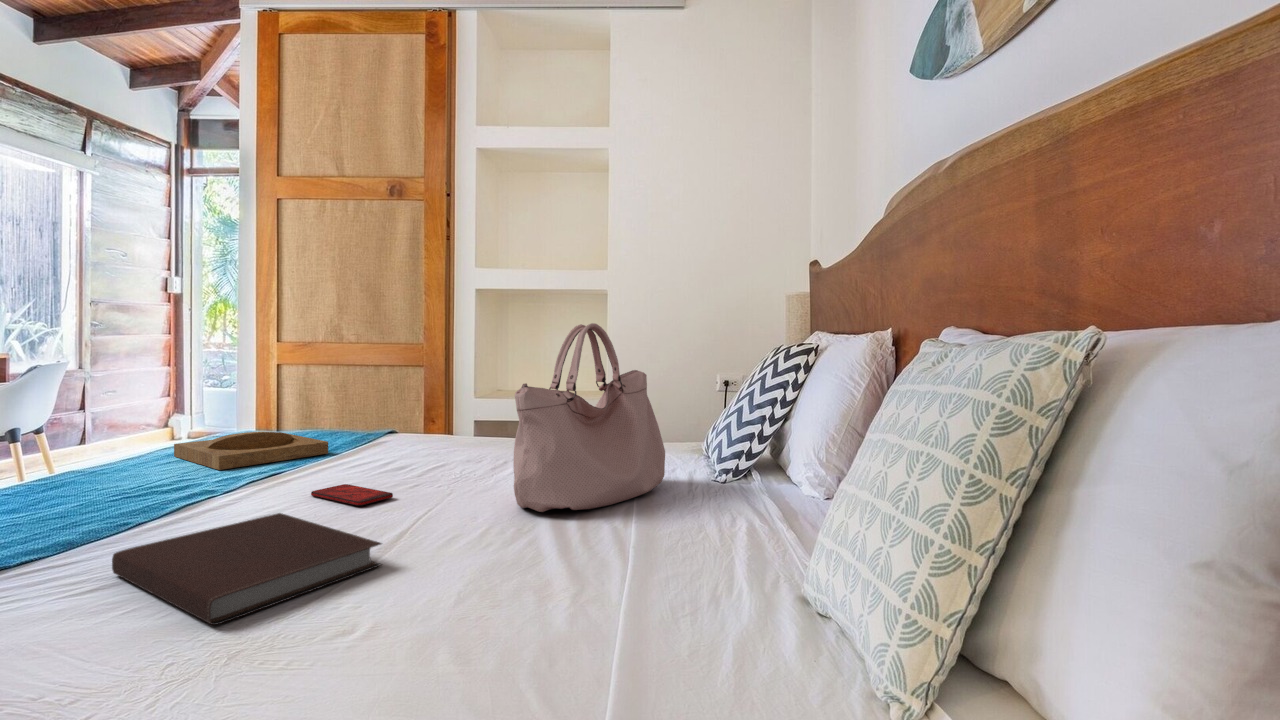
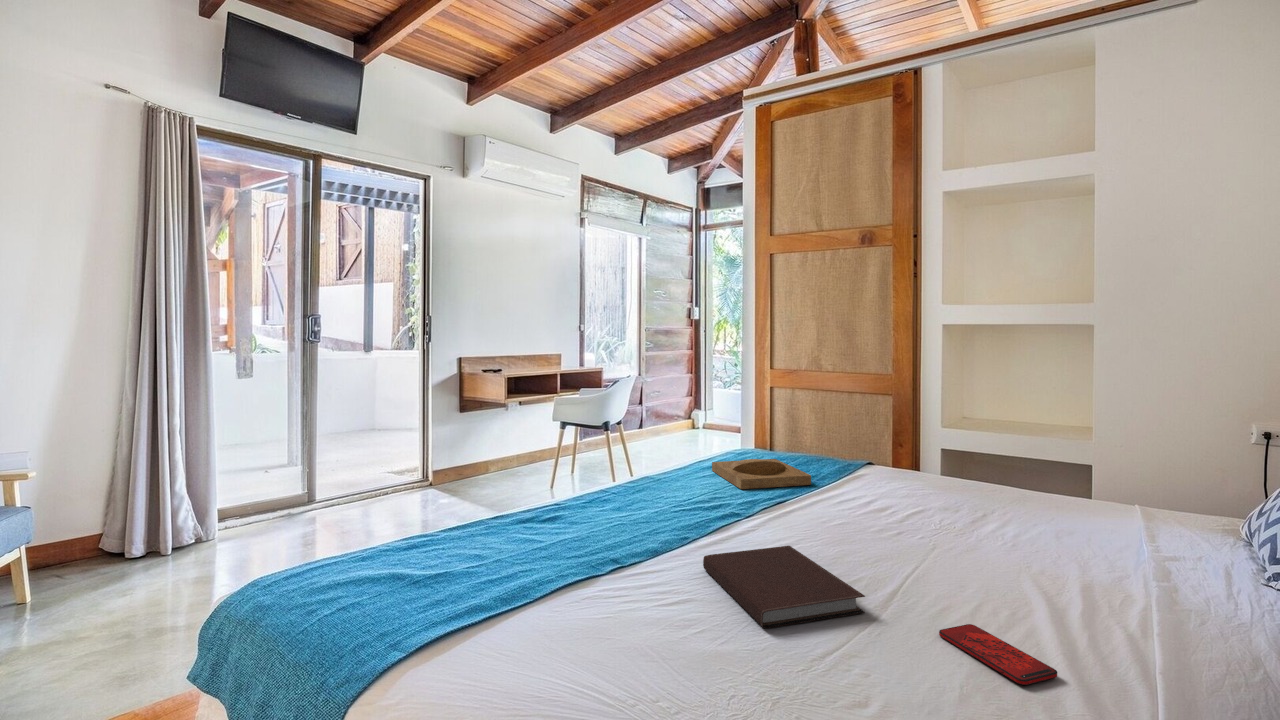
handbag: present [513,323,665,512] -> none [980,412,1177,607]
smartphone: present [311,484,393,506] -> present [939,624,1057,685]

